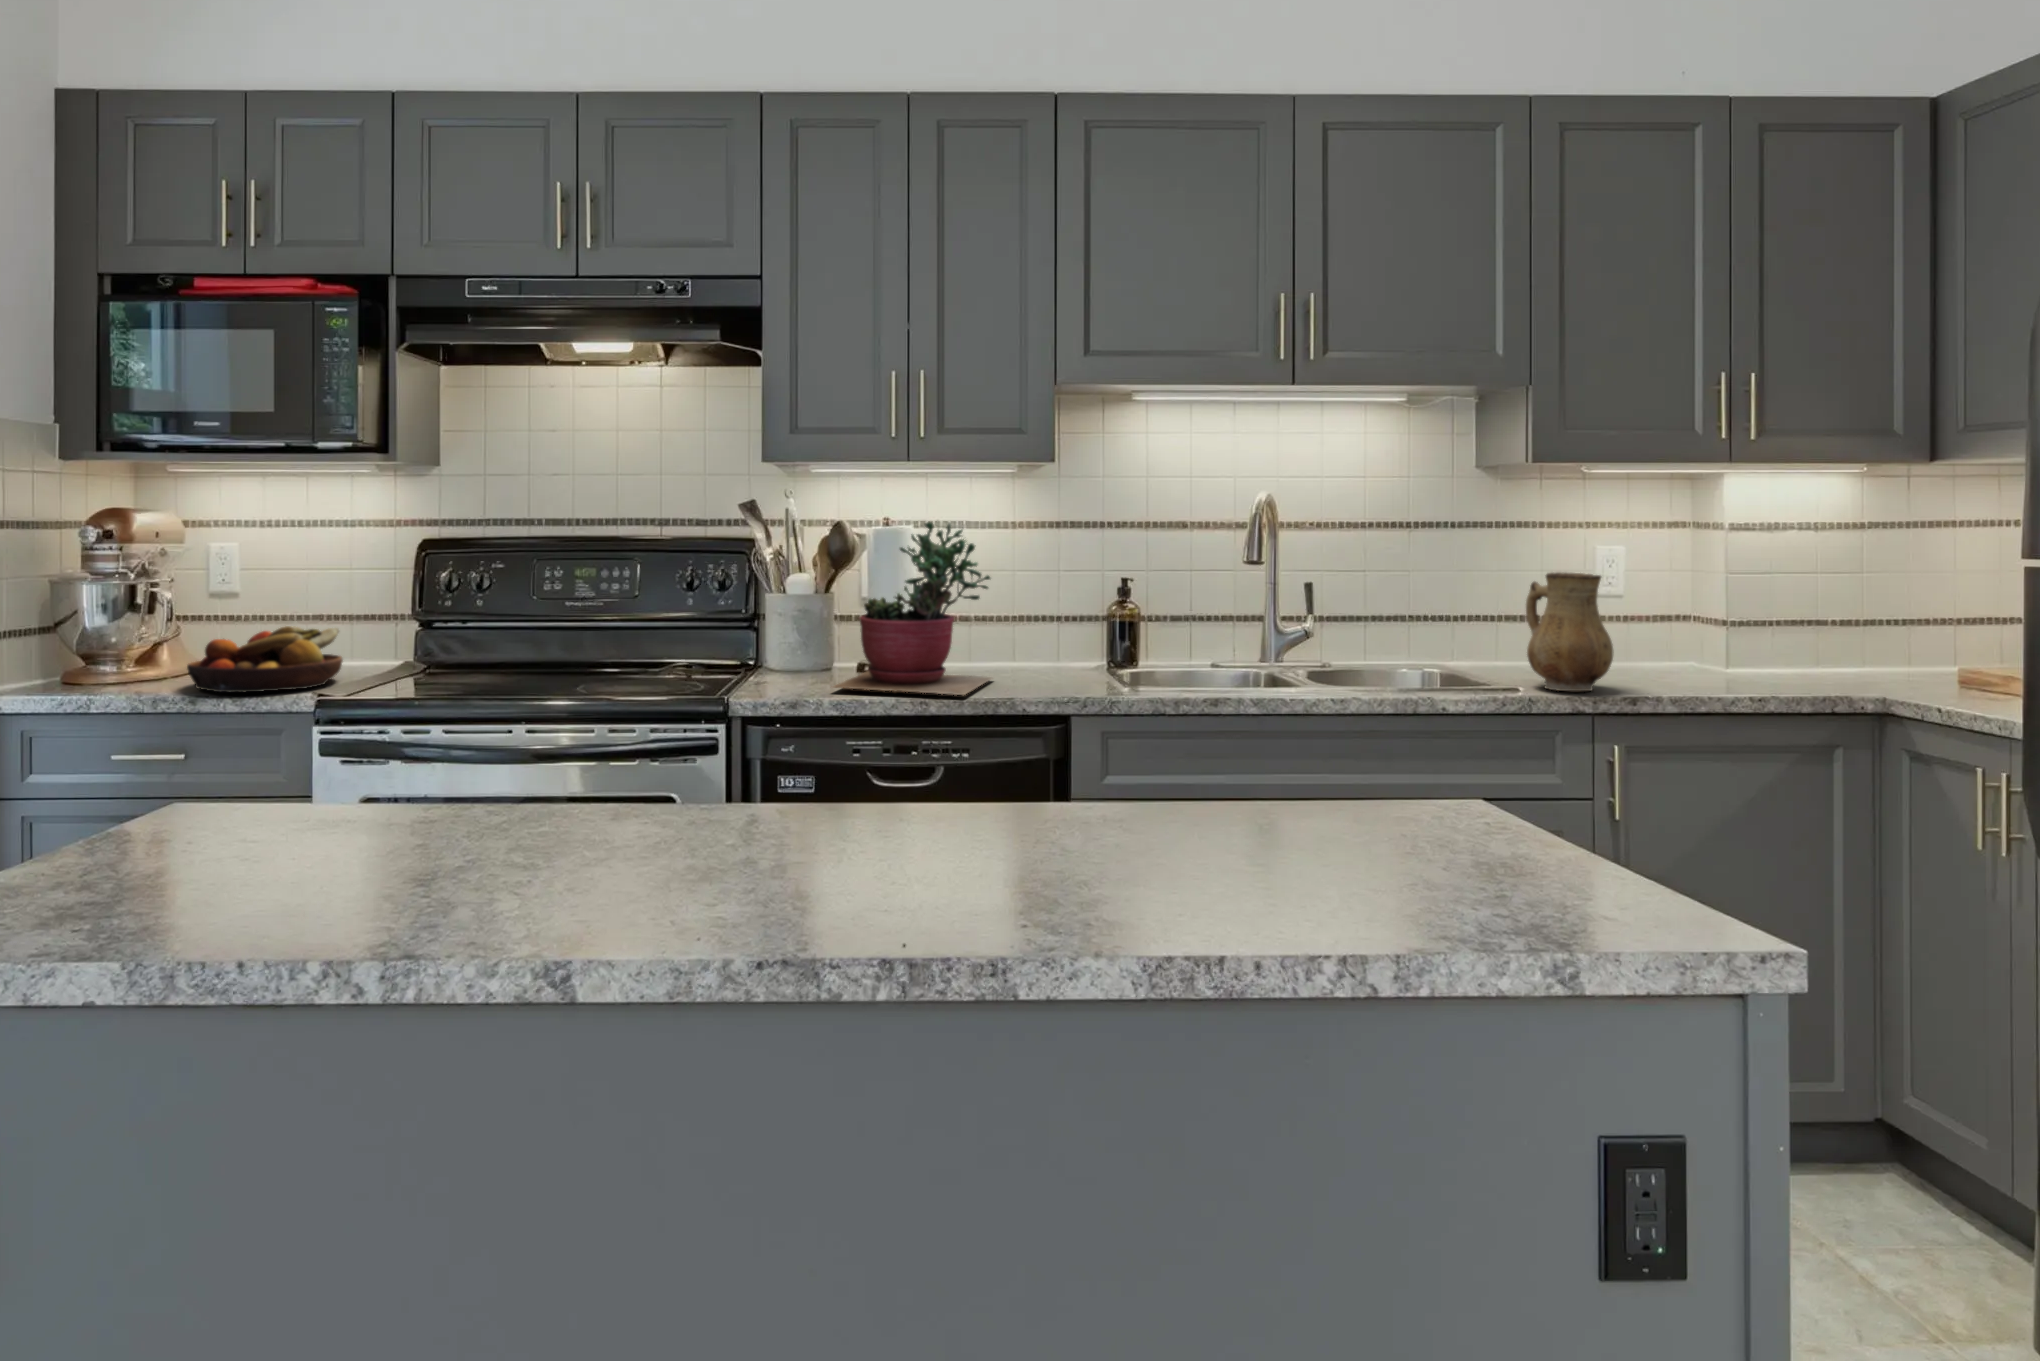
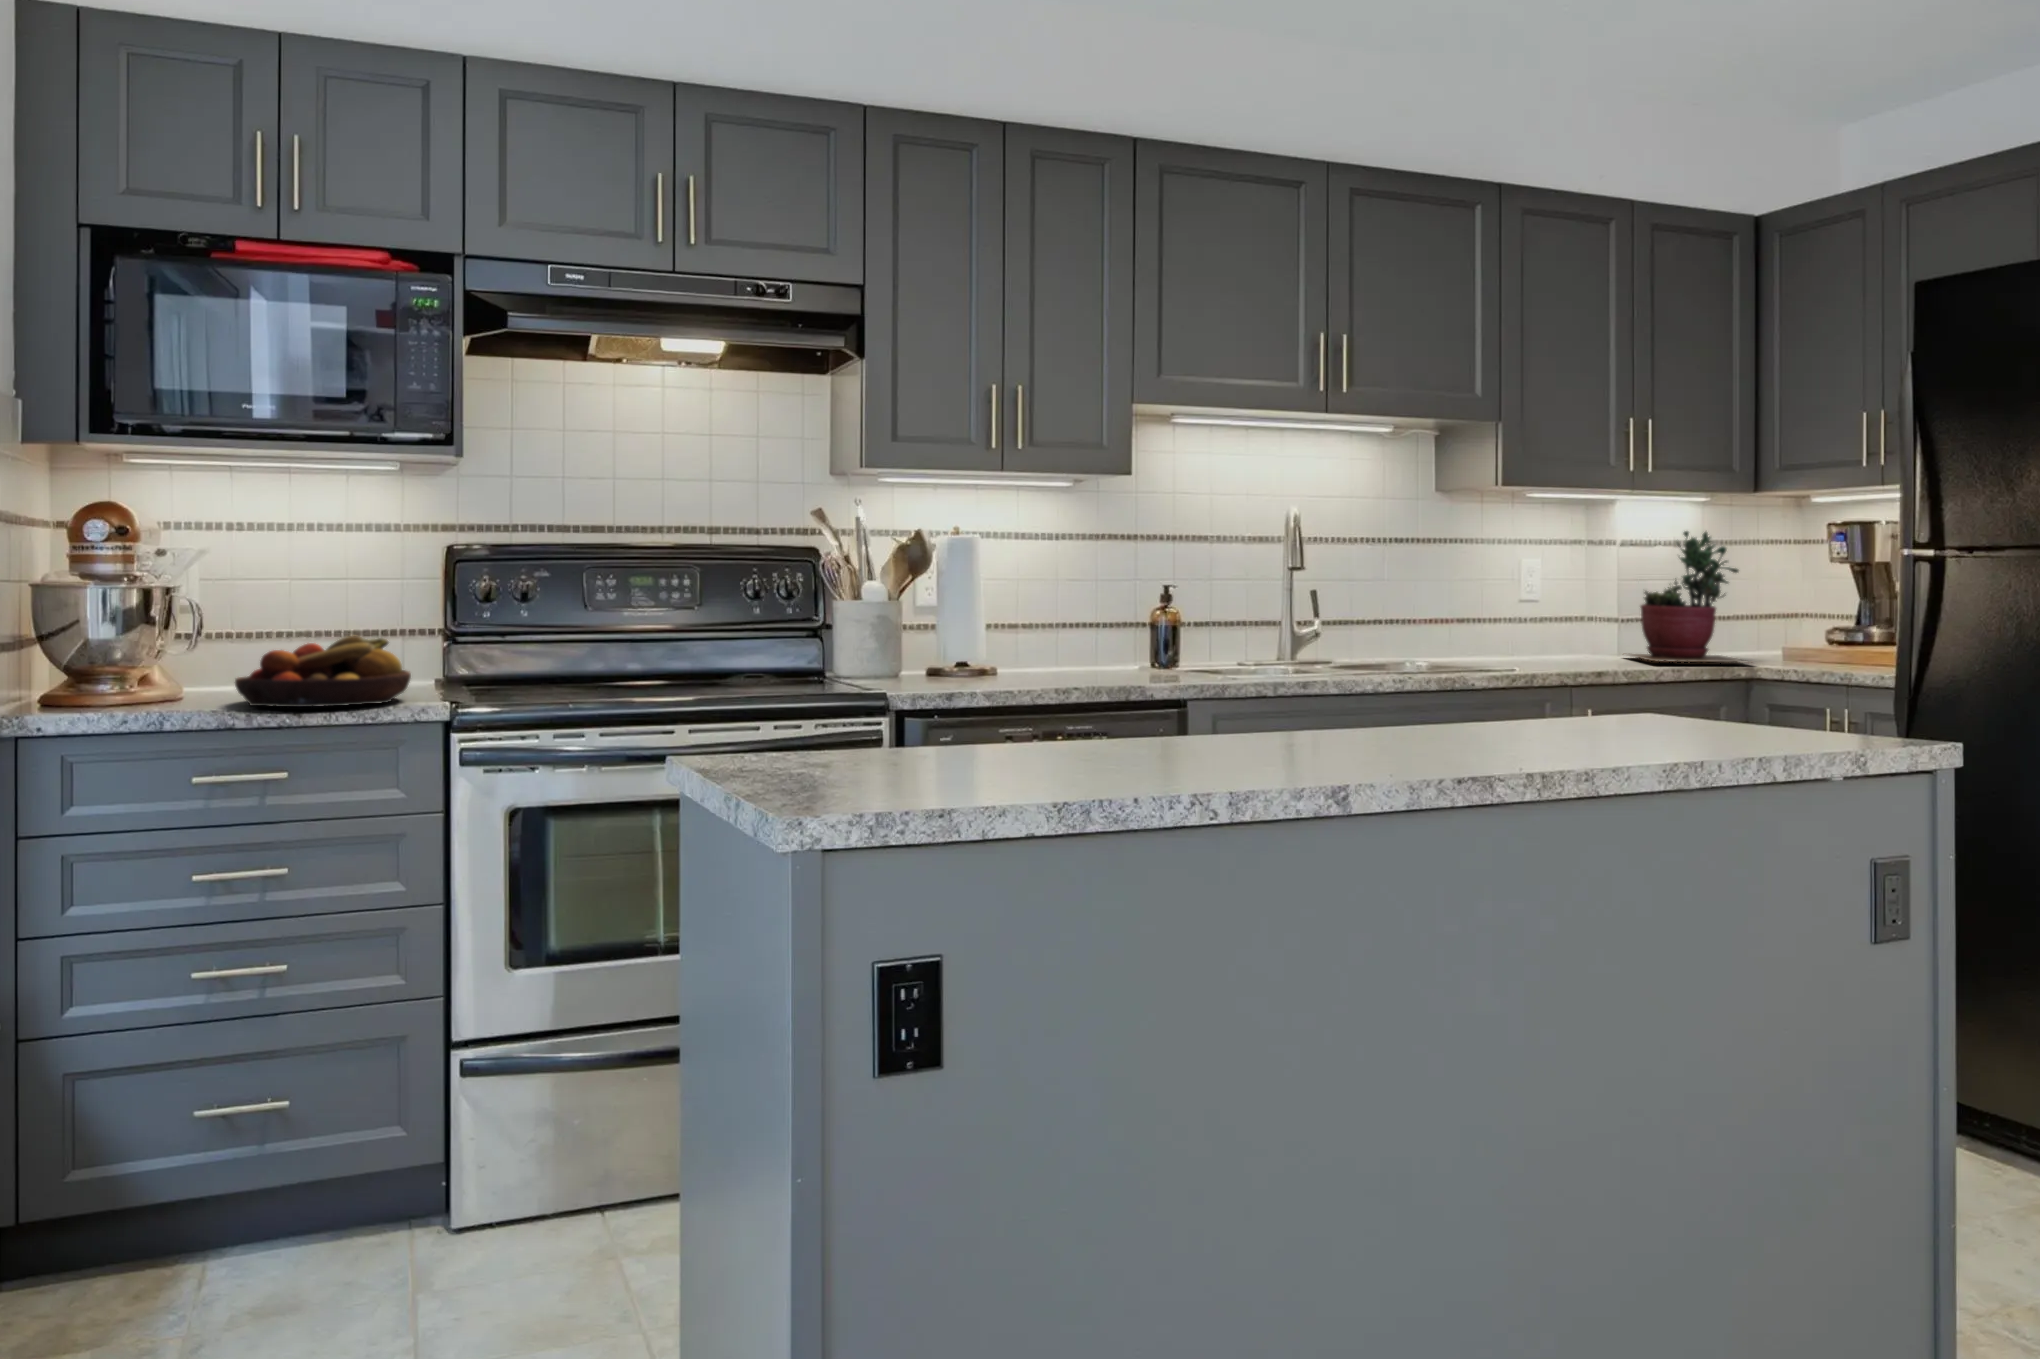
succulent plant: present [834,522,992,695] -> present [1629,531,1746,663]
ceramic pitcher: present [1526,572,1613,691] -> none [1540,570,1619,671]

